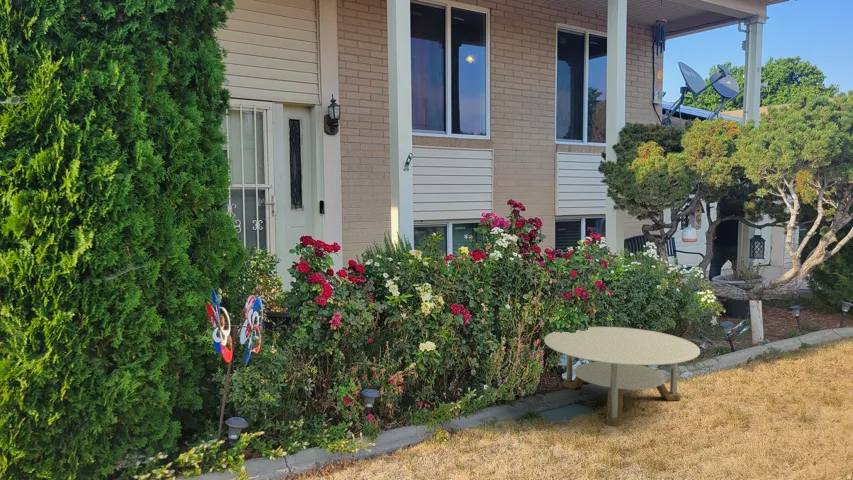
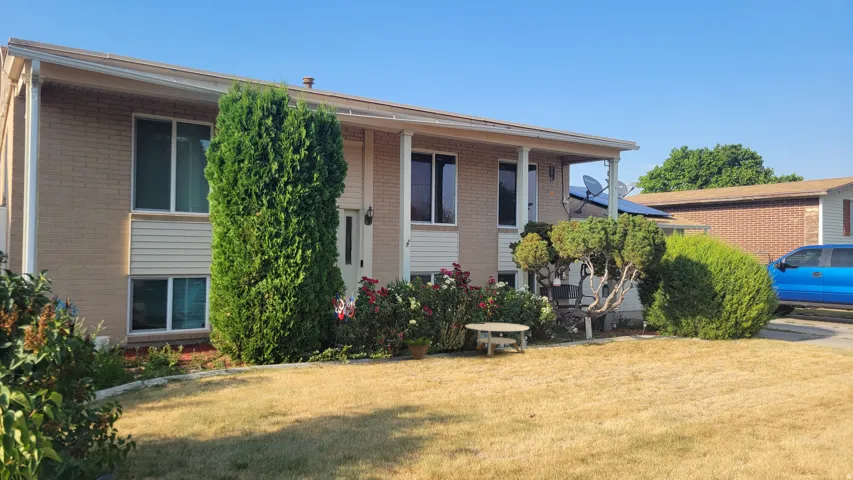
decorative plant: none [398,378,486,446] -> present [405,337,430,359]

